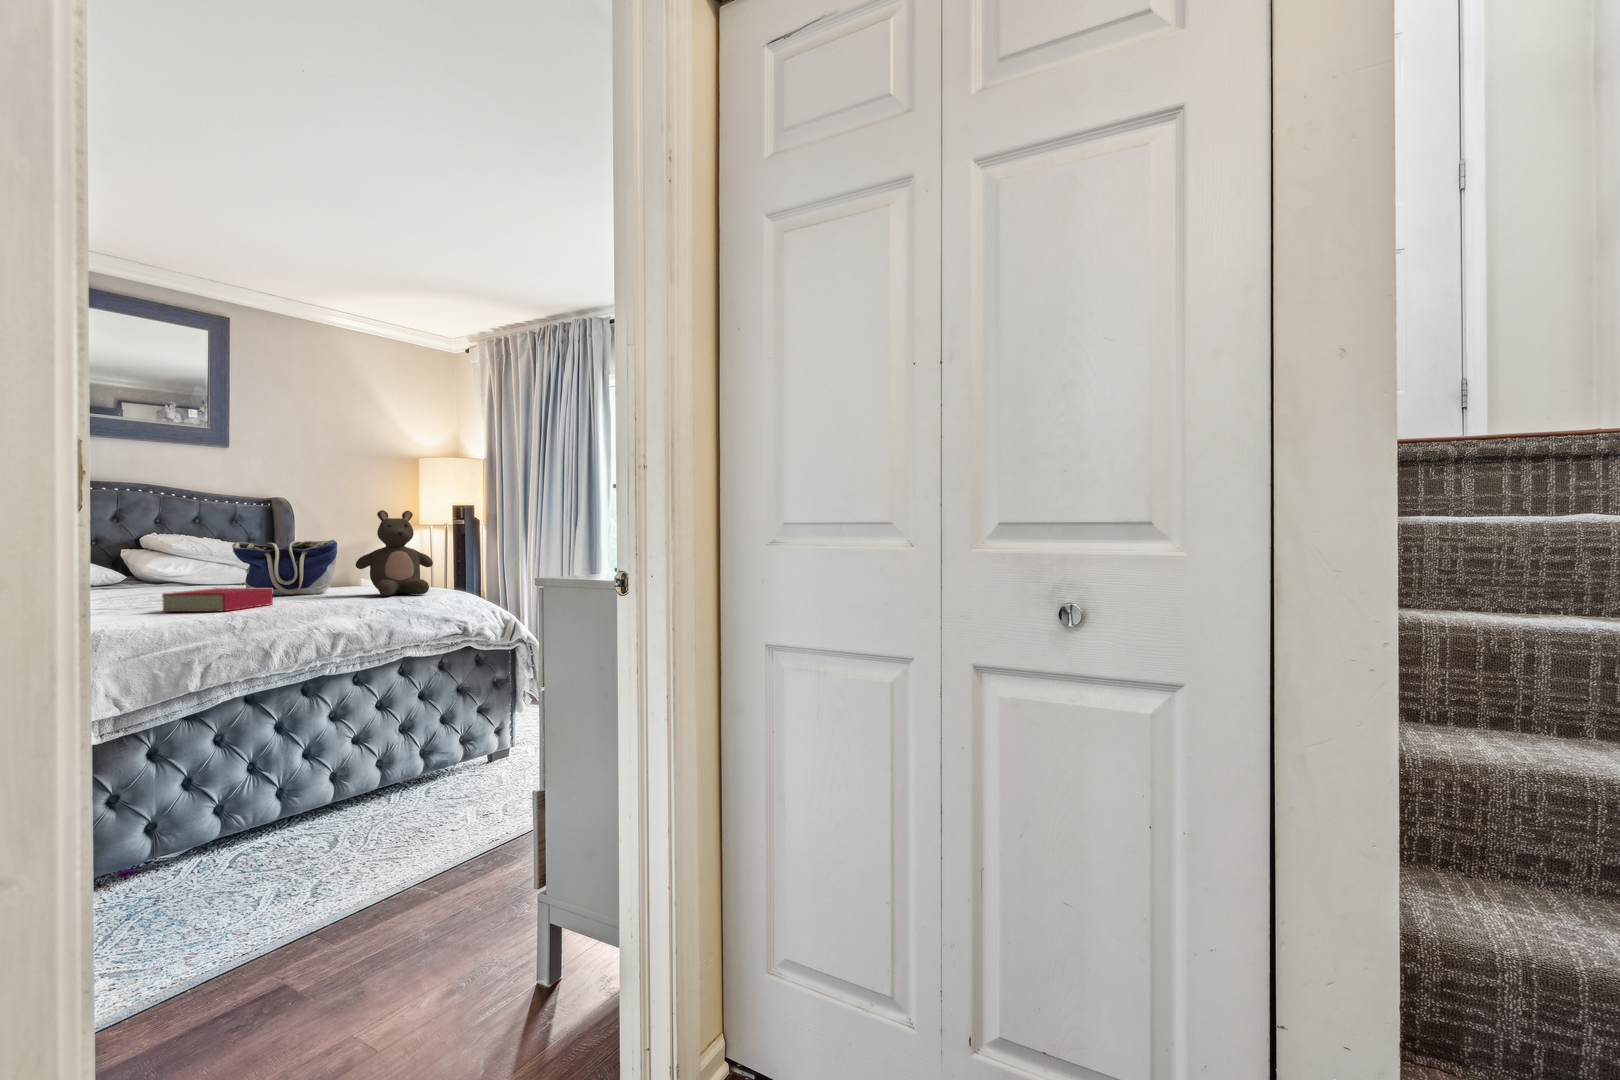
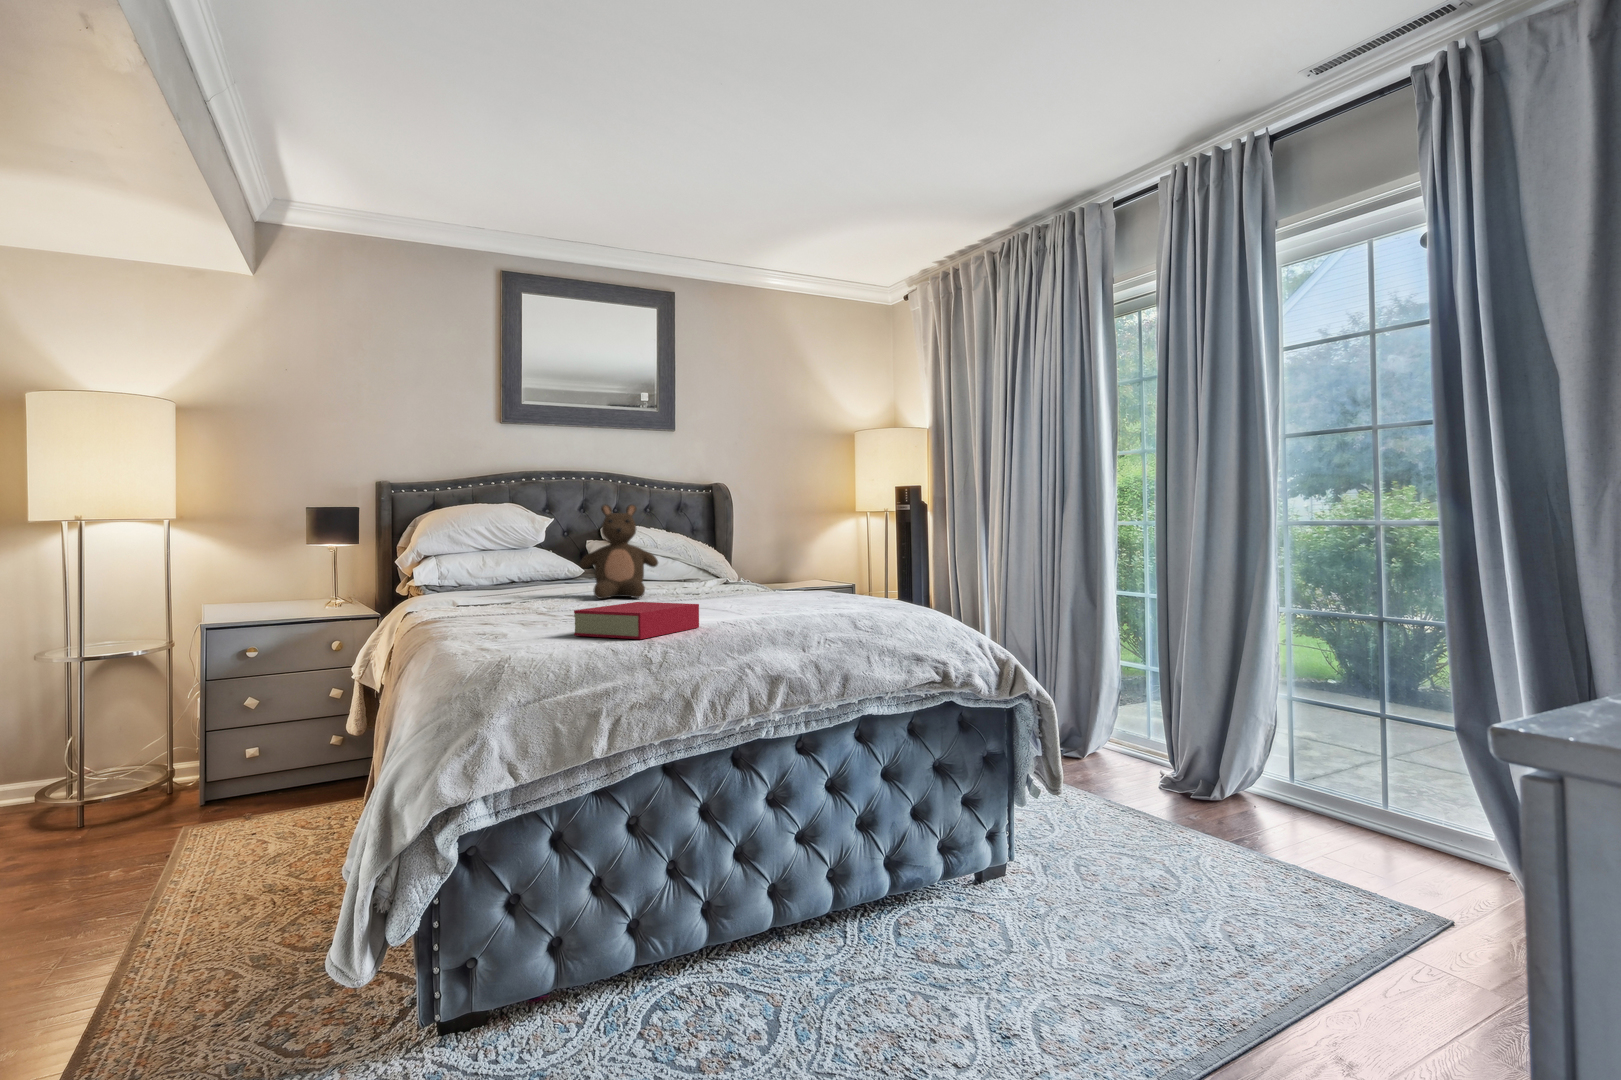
stuffed bear: present [356,510,433,596] -> present [580,504,658,599]
tote bag: present [232,540,337,595] -> none [659,535,774,608]

